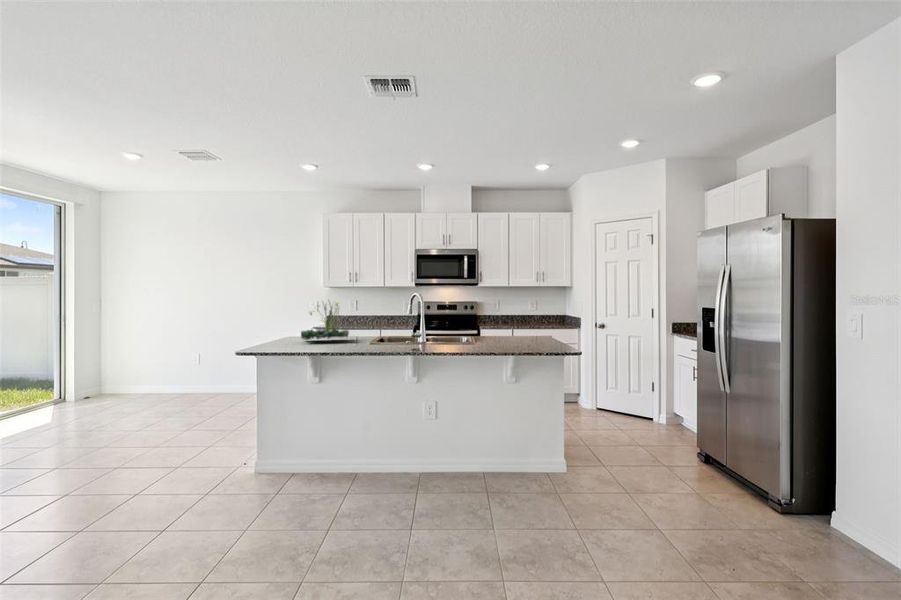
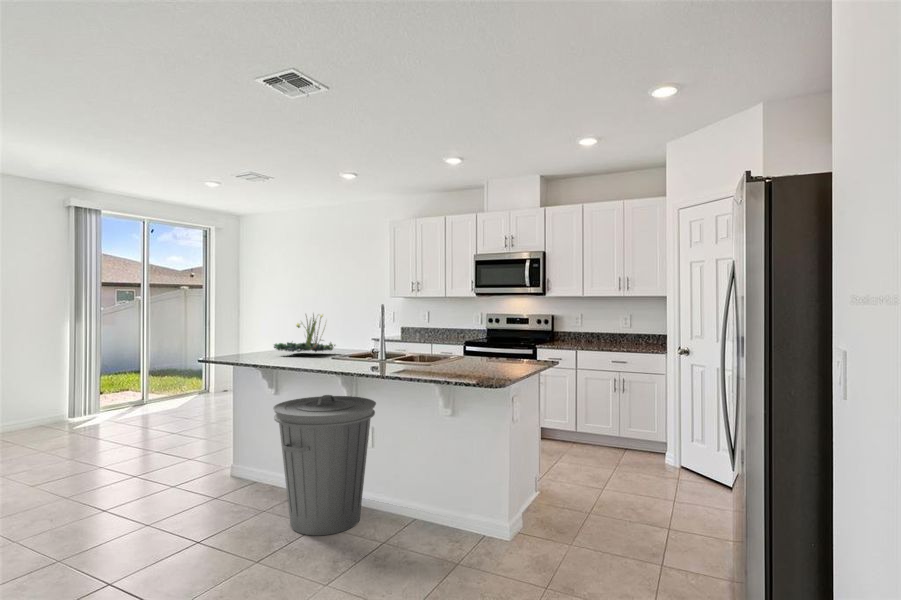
trash can: none [374,374,468,505] -> present [273,395,376,535]

